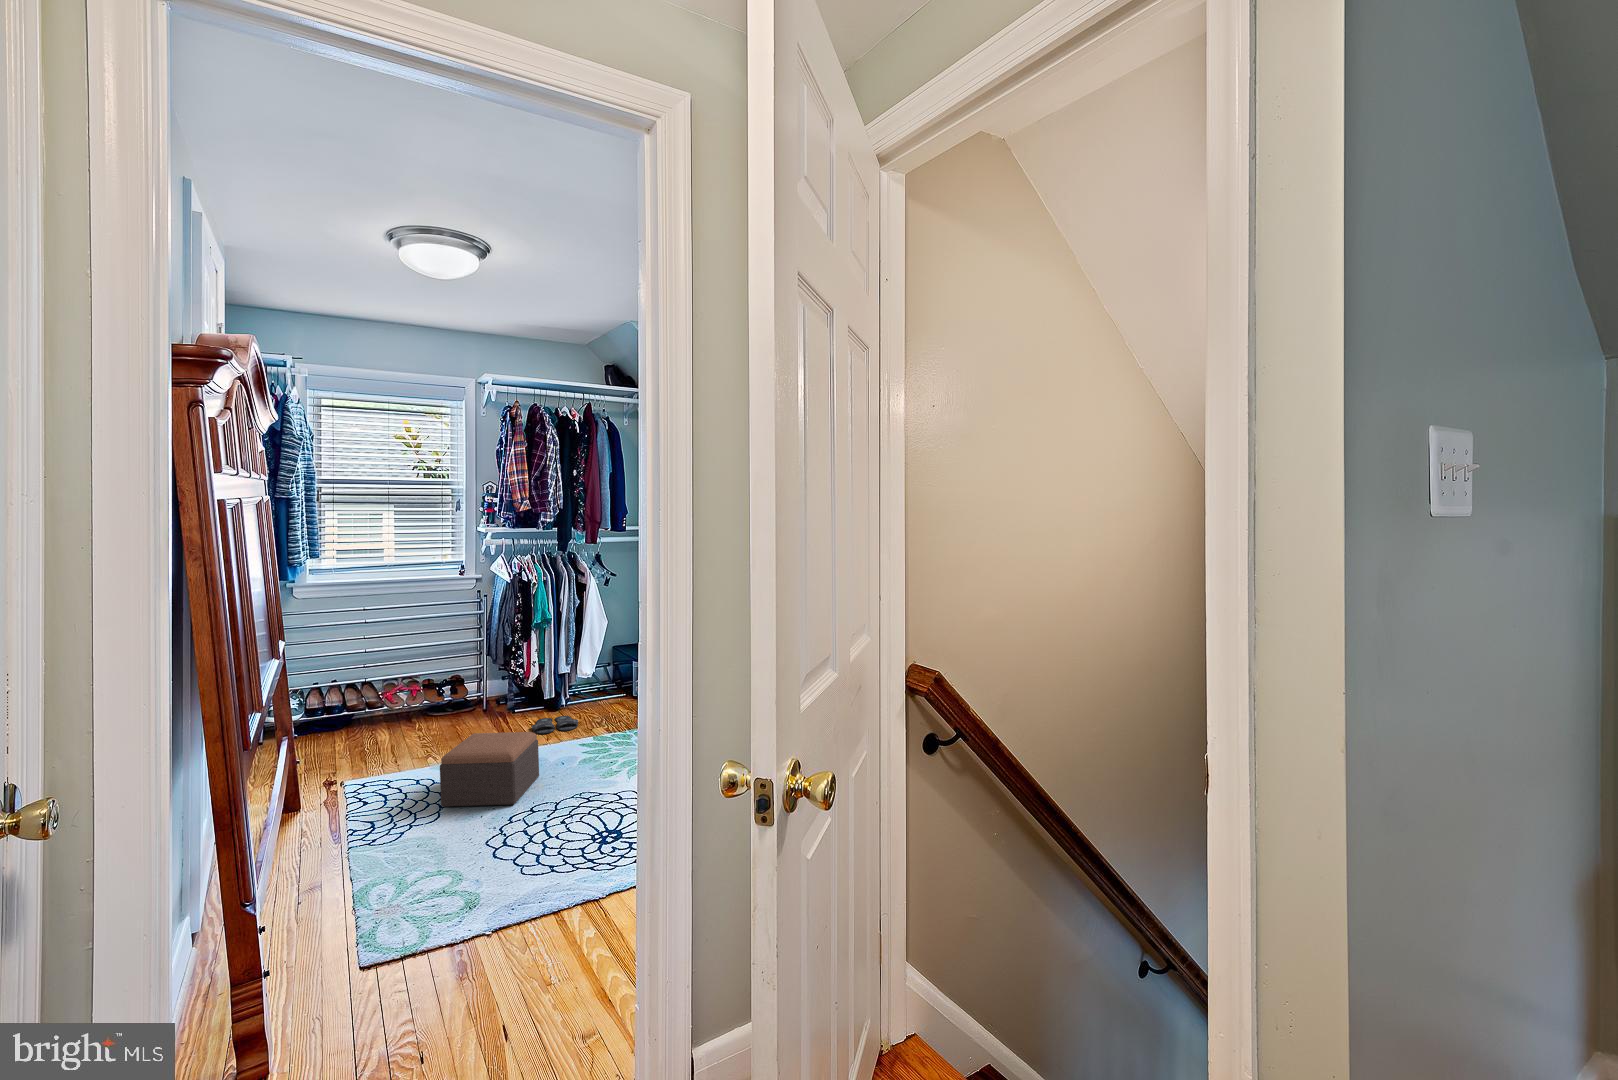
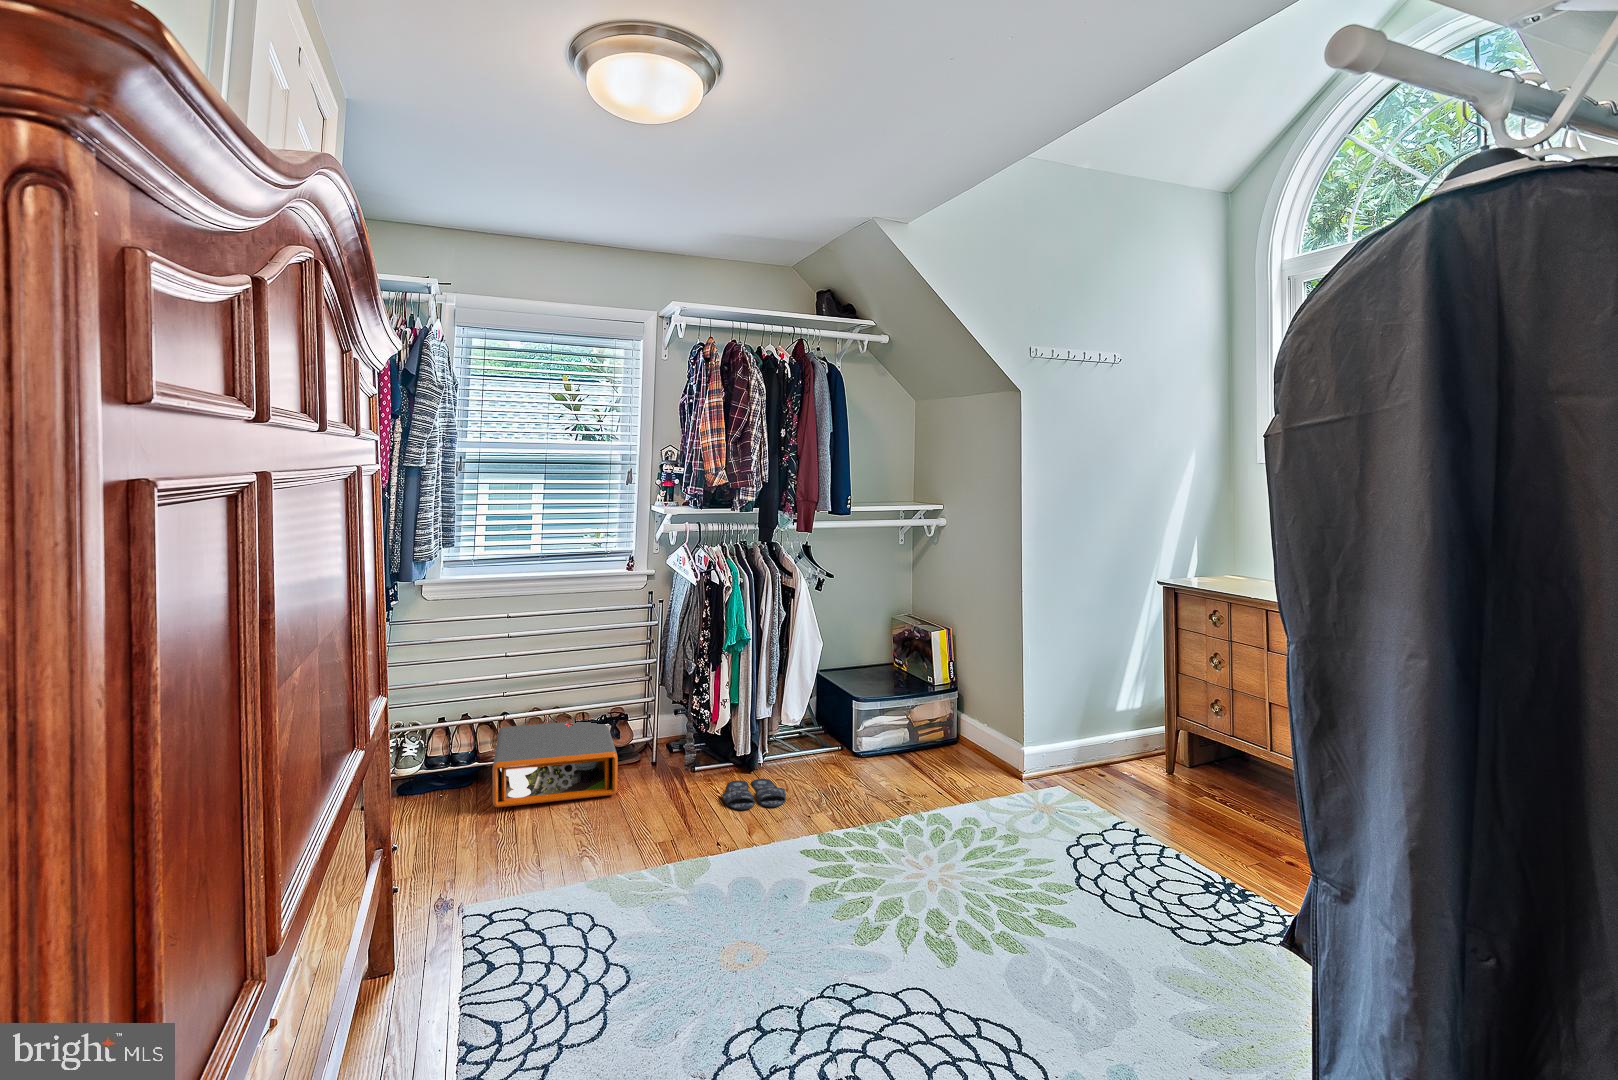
storage box: none [353,685,452,746] -> present [492,722,618,807]
footstool: present [440,732,539,807] -> none [608,822,747,957]

